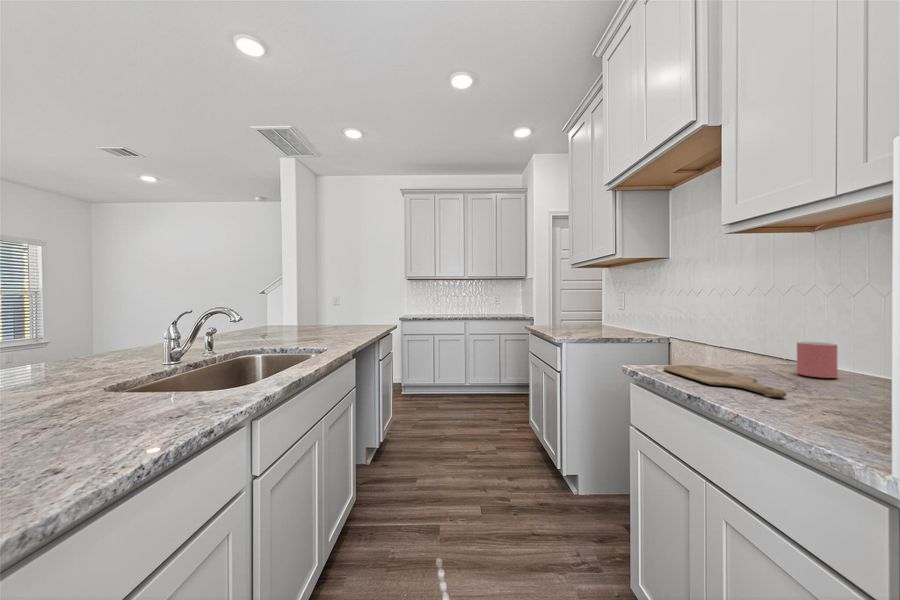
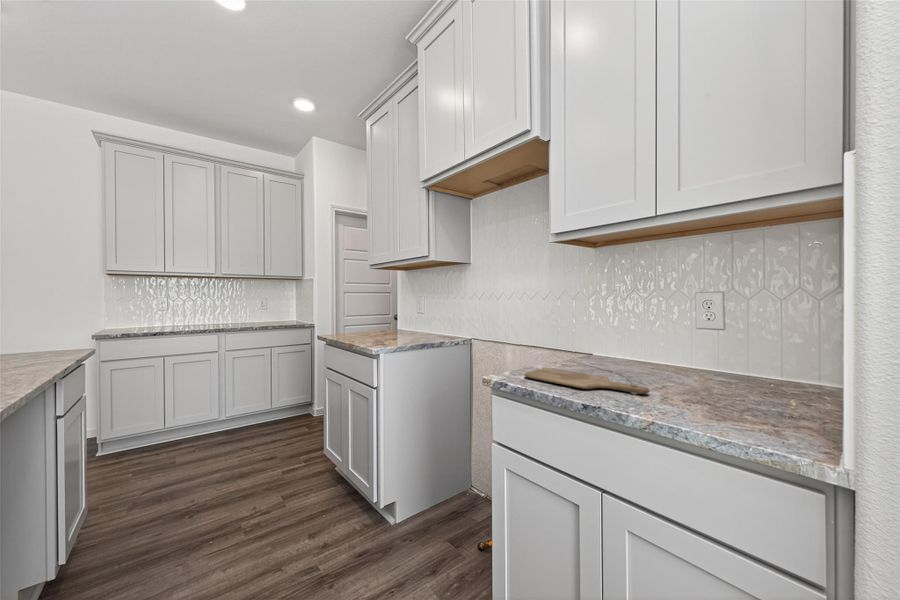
mug: present [797,341,838,378] -> none [609,337,638,368]

